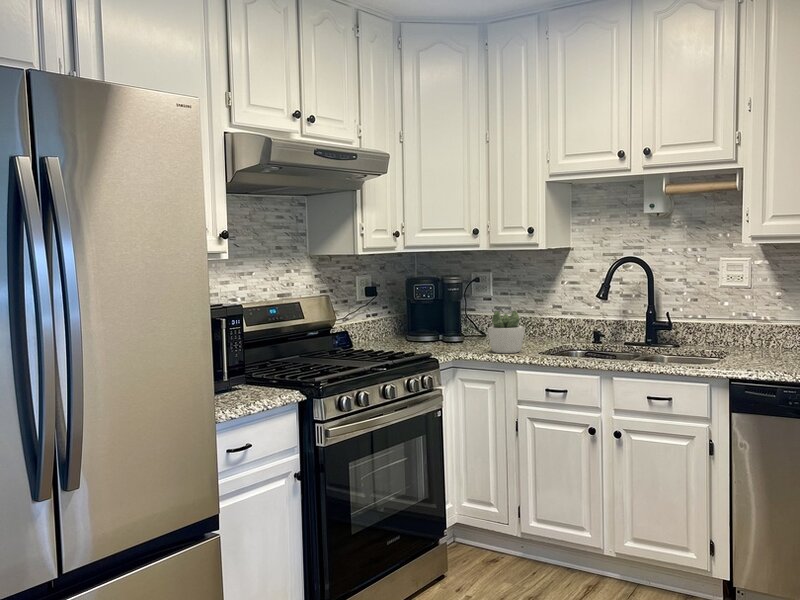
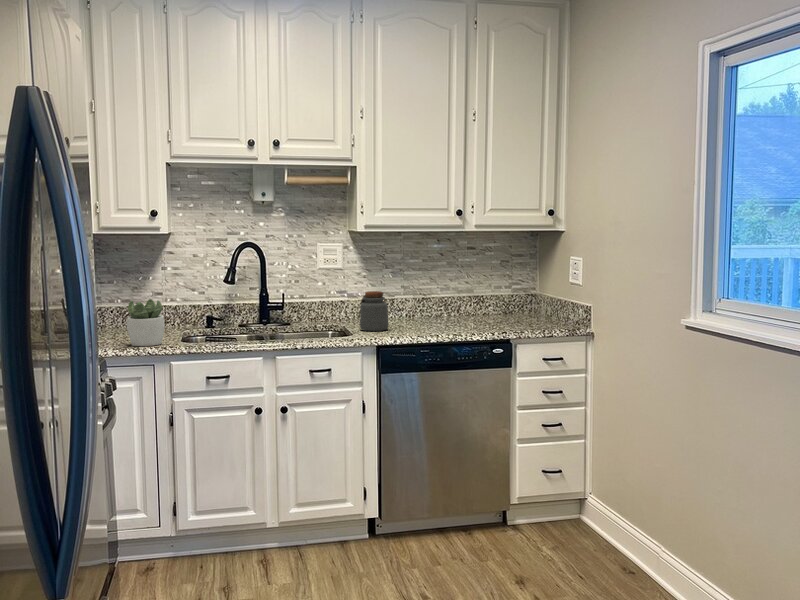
jar: none [740,315,778,363] -> present [360,291,388,331]

